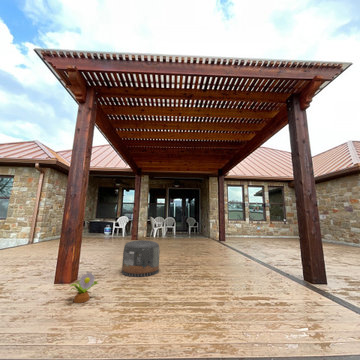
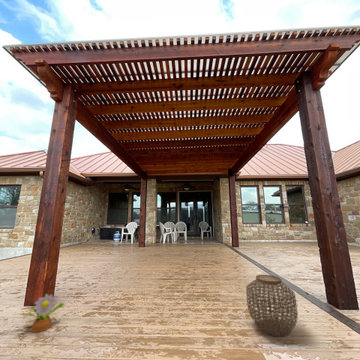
pouf: present [122,240,160,277] -> none [108,250,151,294]
woven basket: none [247,257,285,301] -> present [246,275,297,337]

